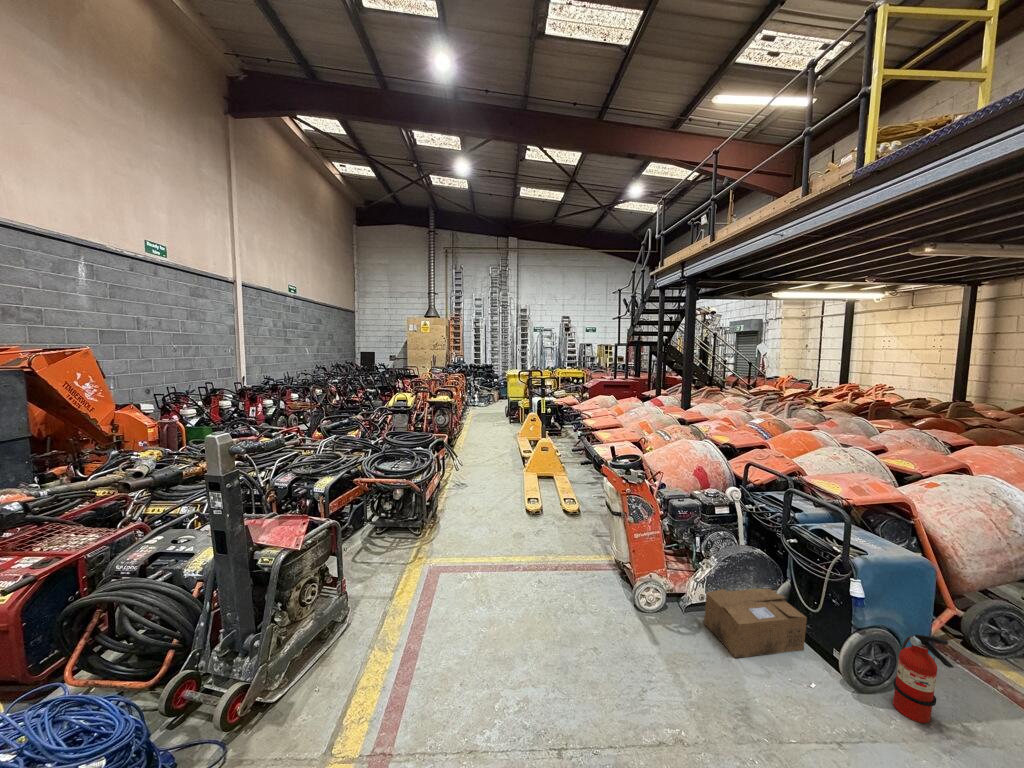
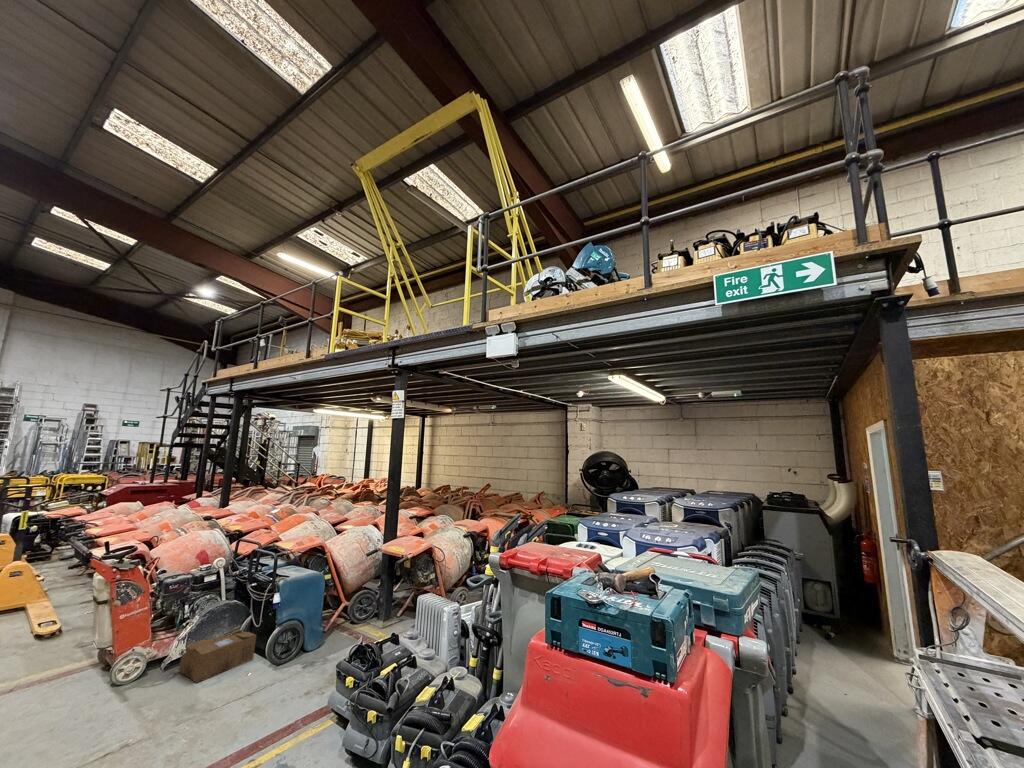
fire extinguisher: present [893,635,954,723] -> none [294,613,318,668]

